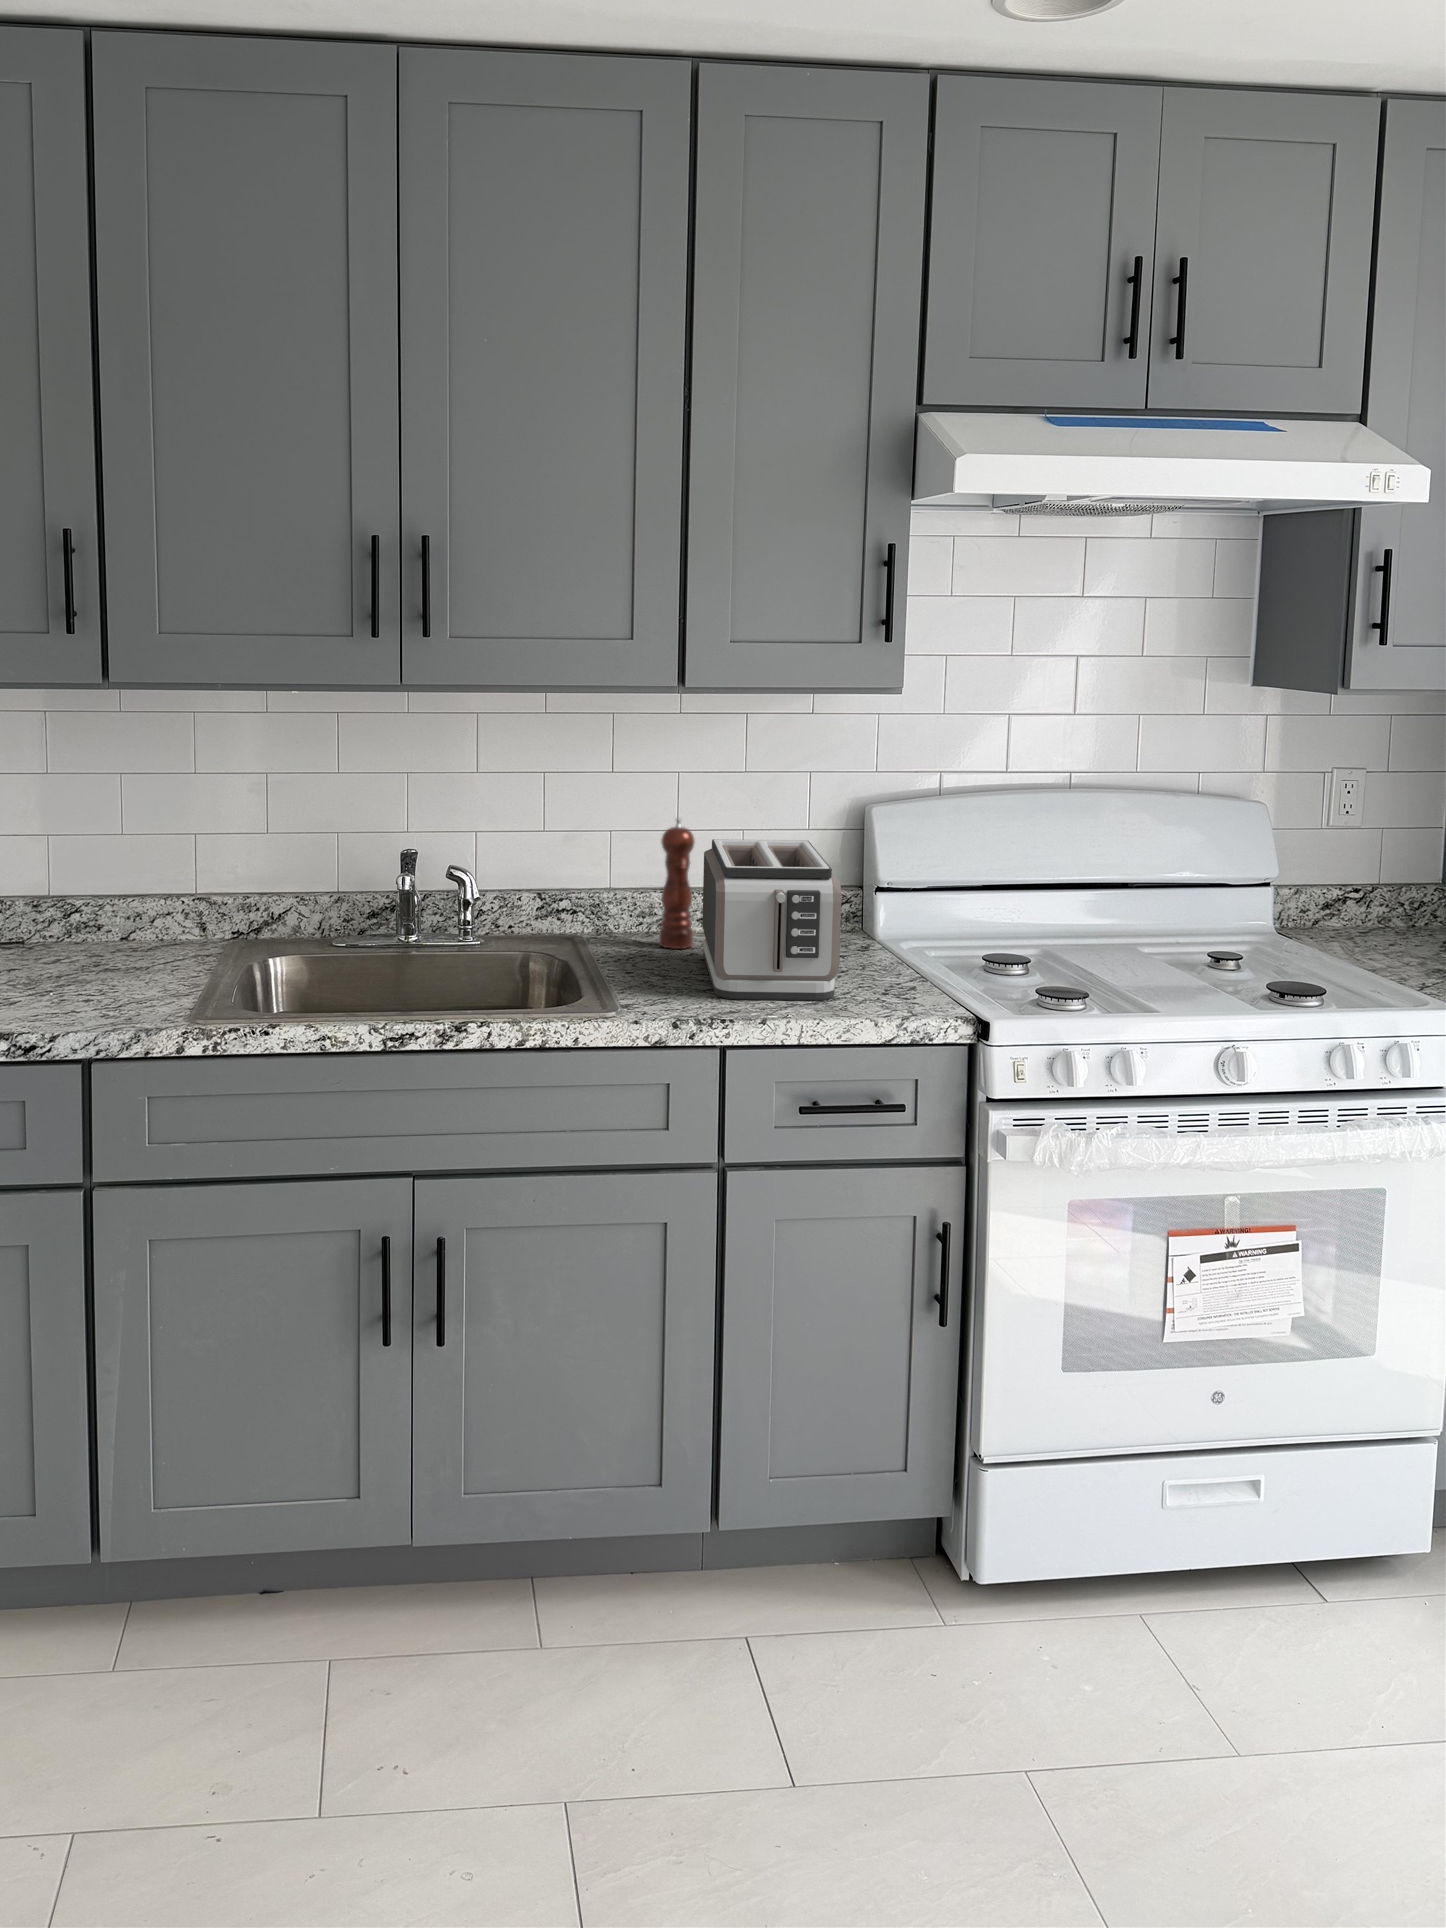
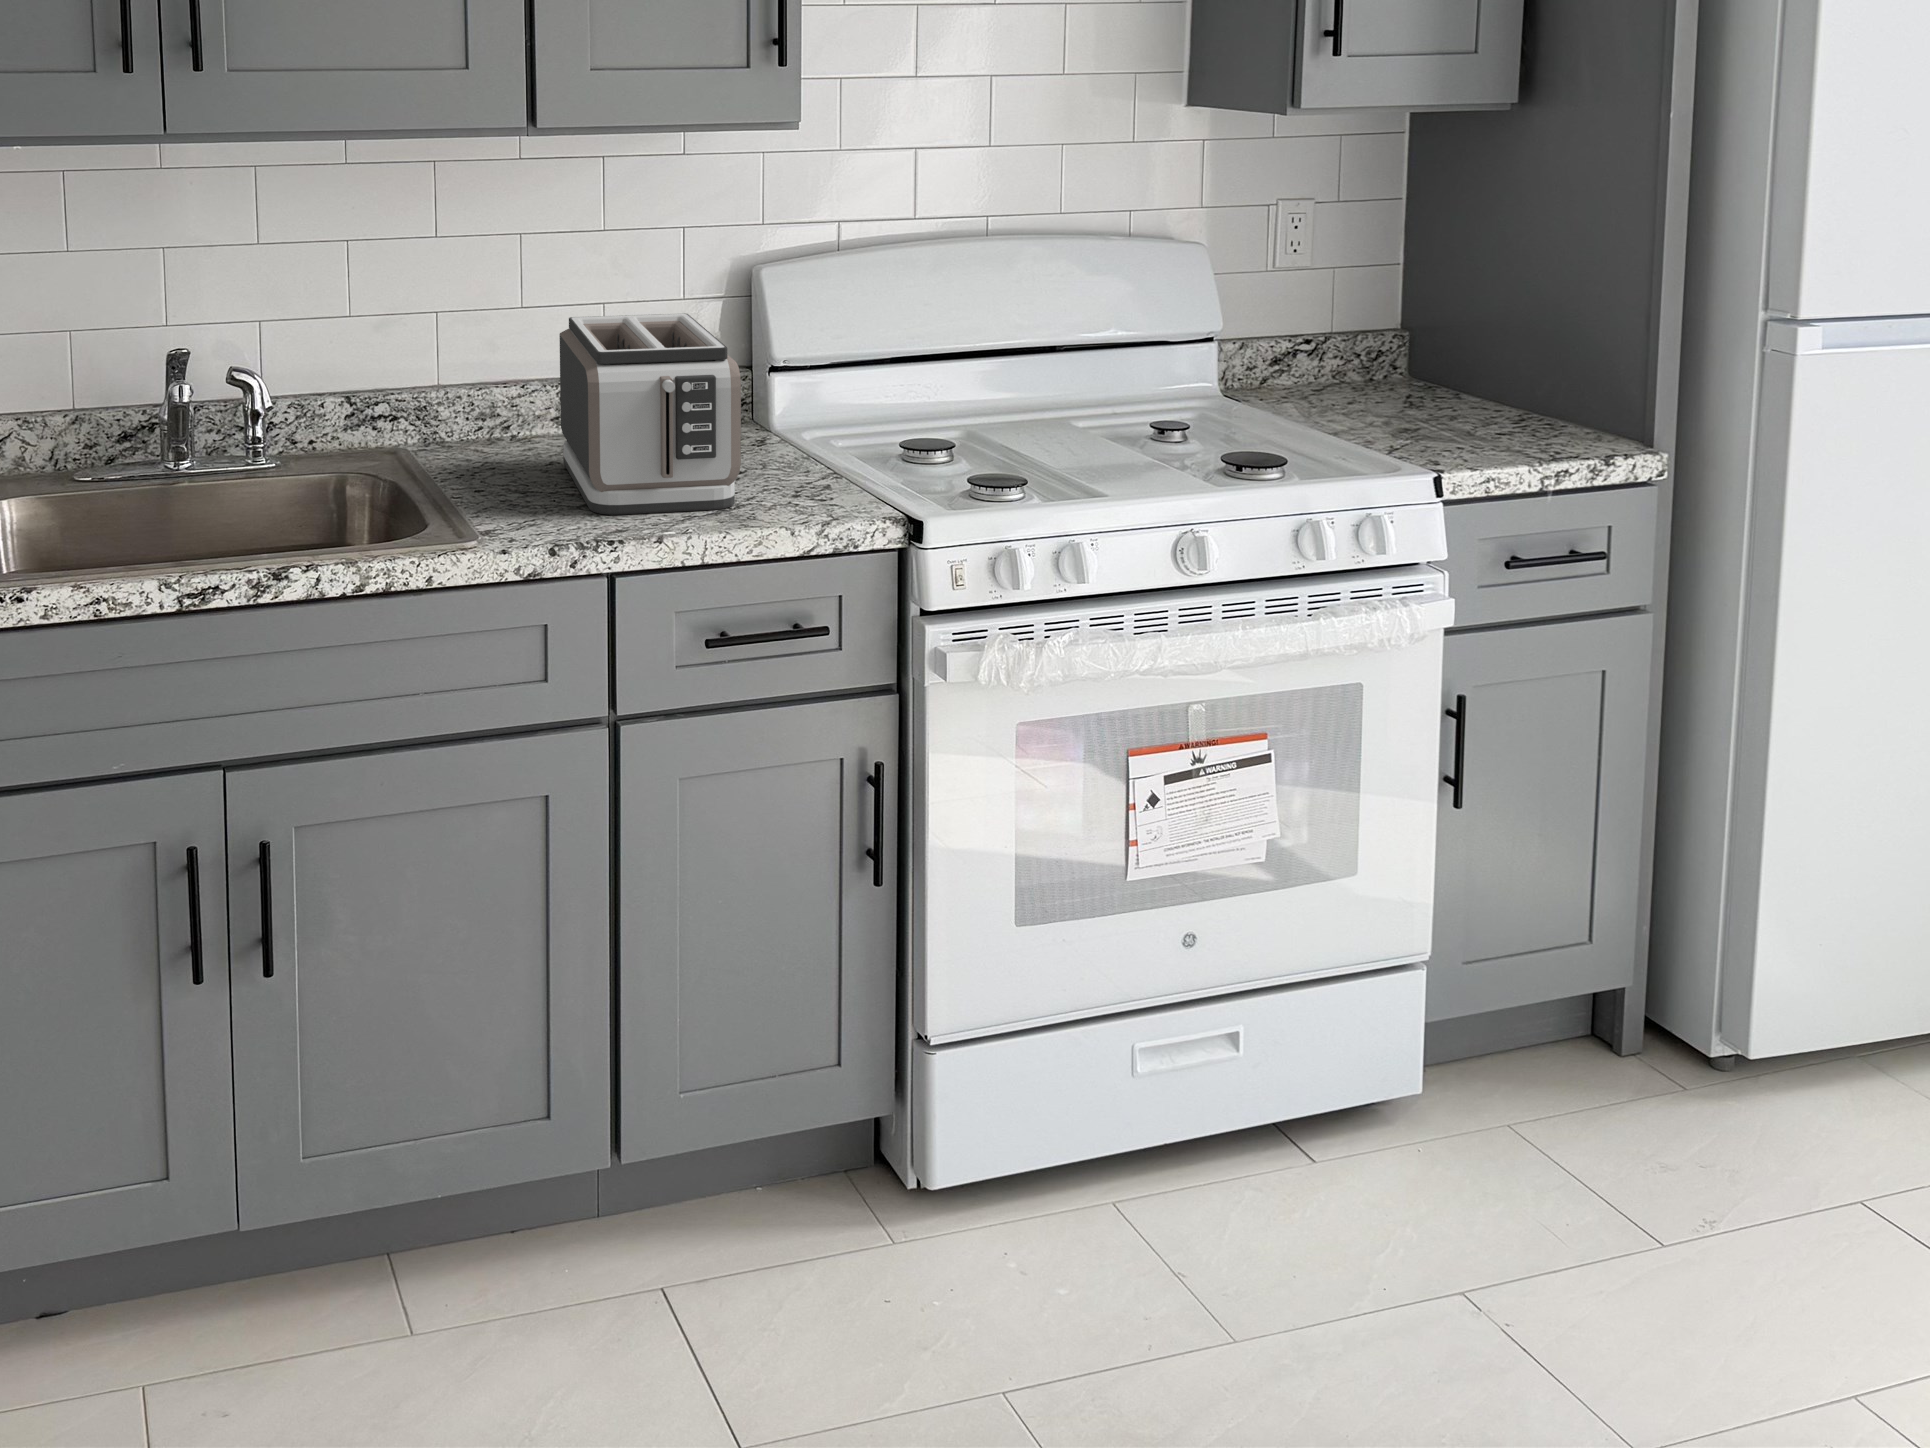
pepper mill: present [659,818,695,949] -> none [502,292,546,457]

